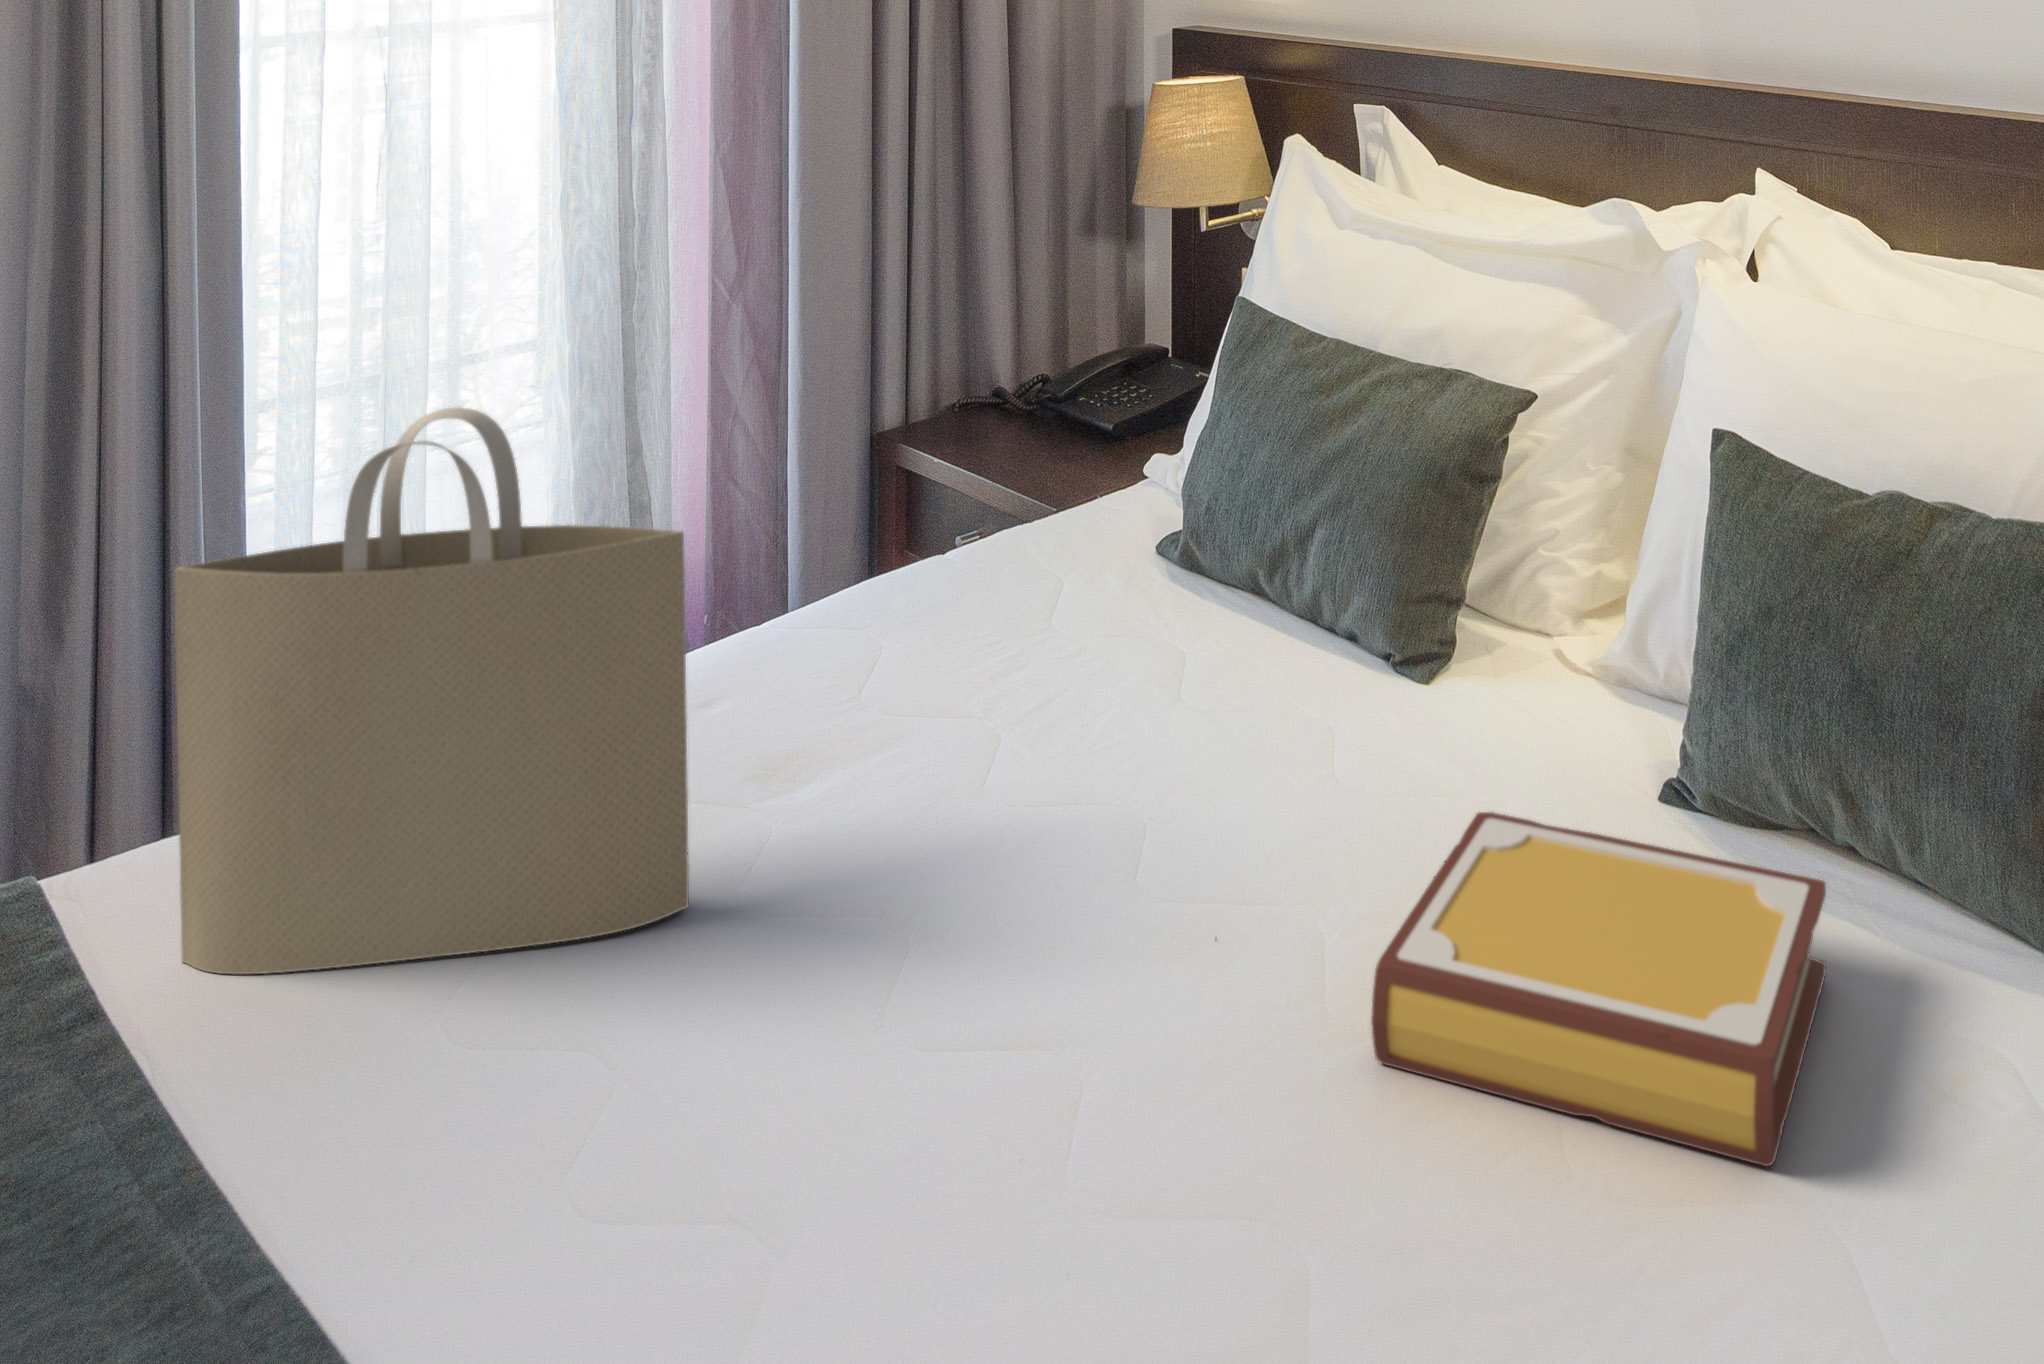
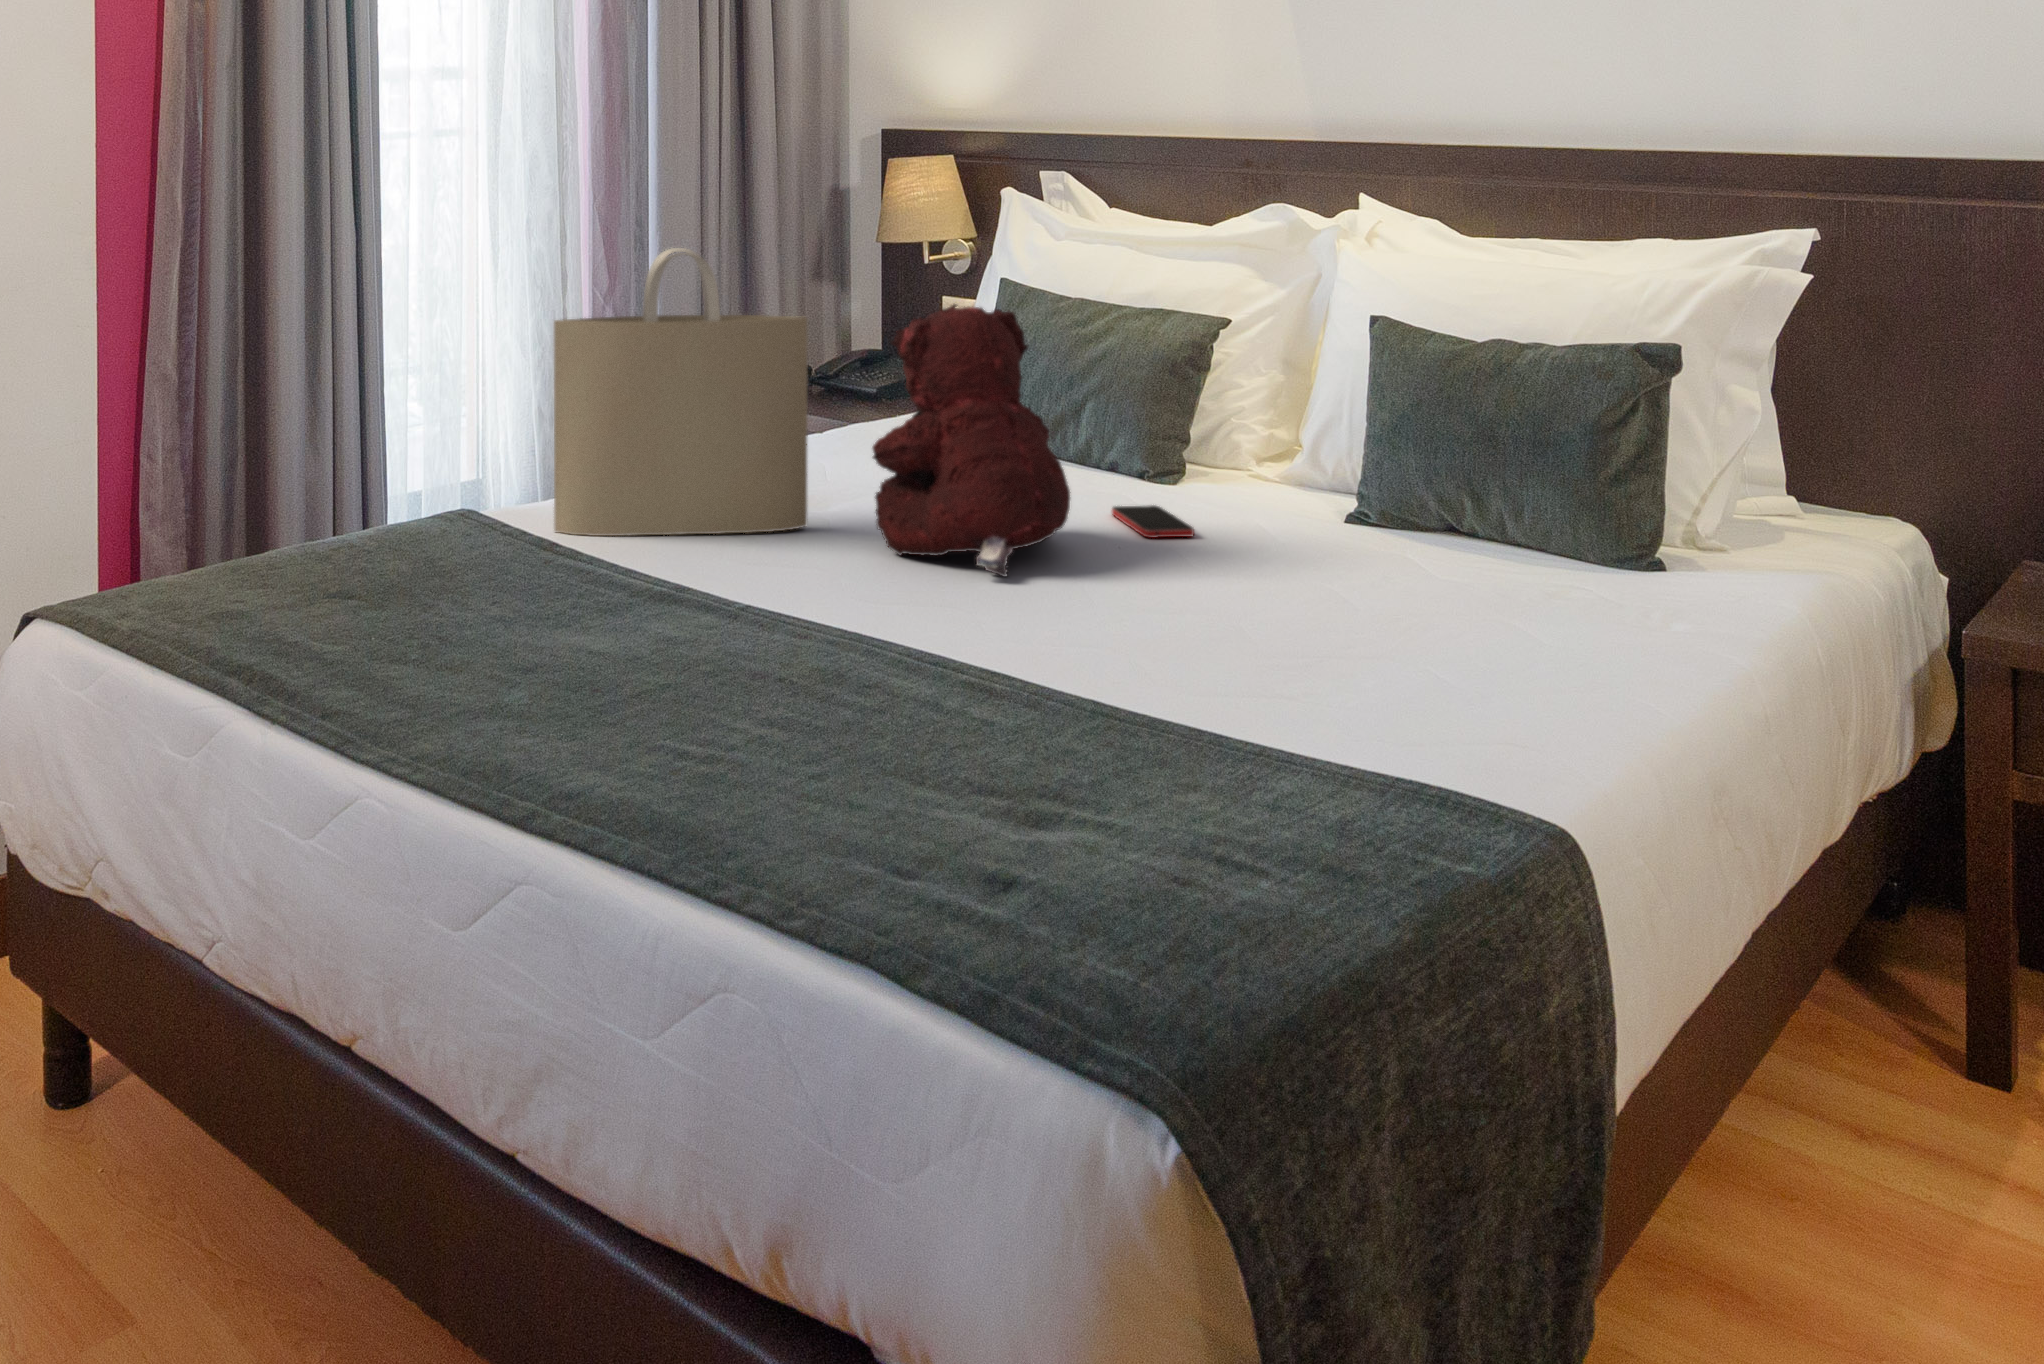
teddy bear: none [742,523,1127,1119] -> present [873,304,1070,576]
smartphone: none [1272,789,1379,907] -> present [1112,505,1194,538]
book: present [1371,812,1826,1166] -> none [1227,490,1469,600]

